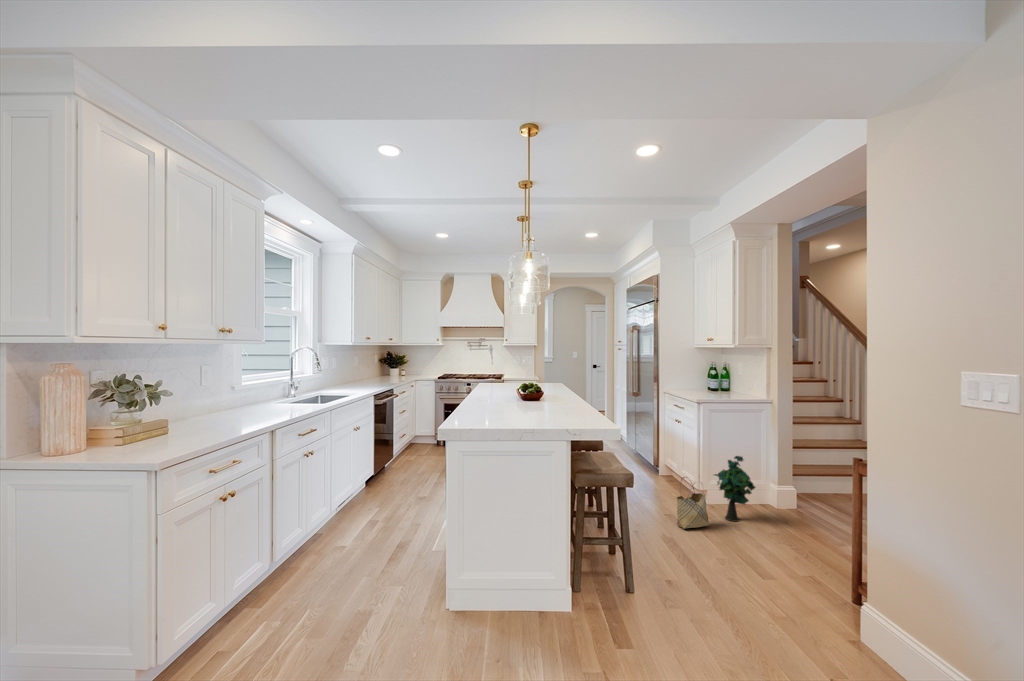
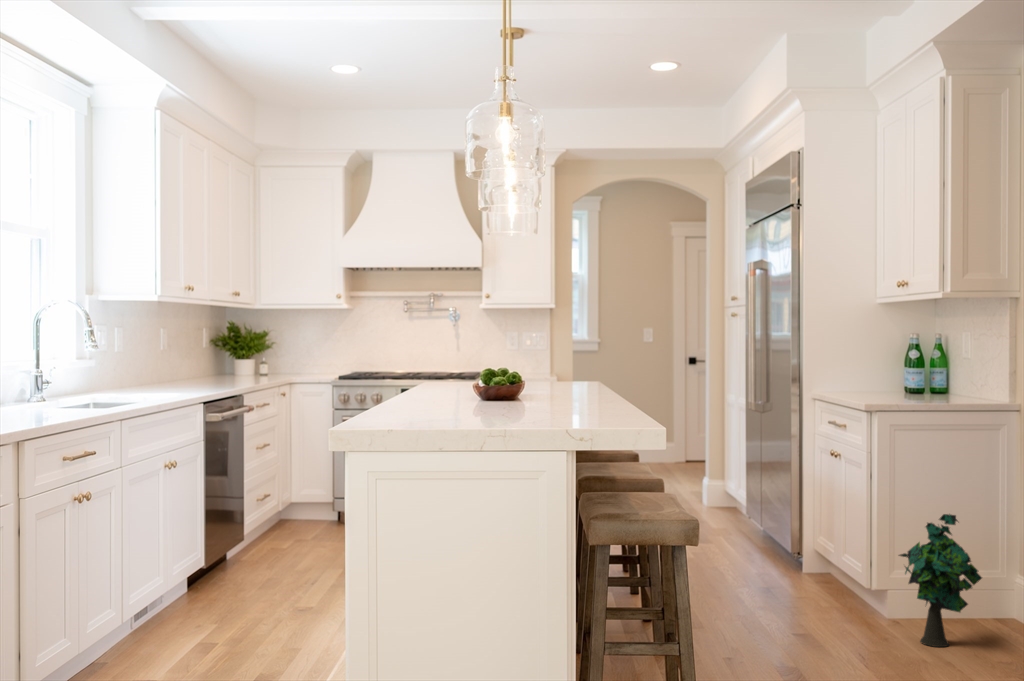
woven basket: present [677,477,709,529] -> none [818,556,883,657]

